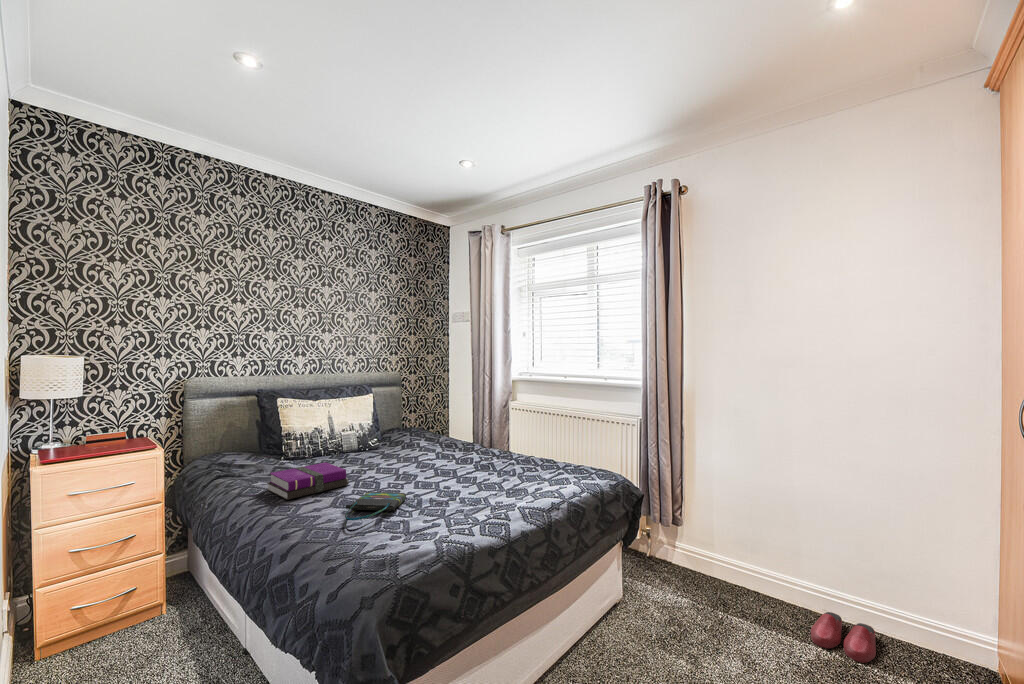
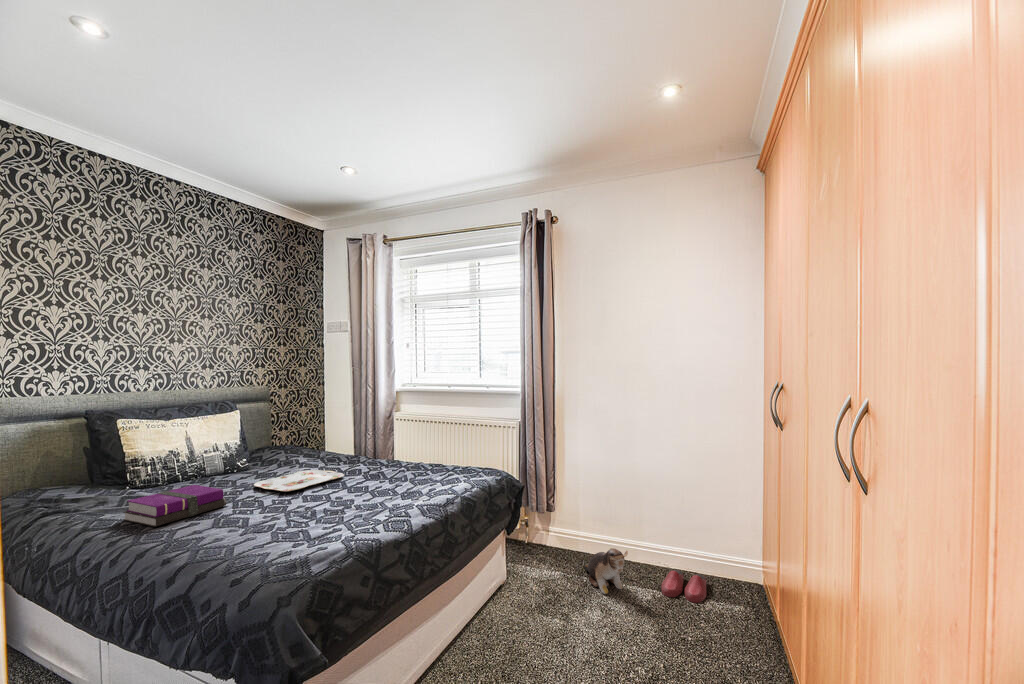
serving tray: none [377,455,457,476] -> present [254,470,344,492]
tote bag: present [345,492,406,532] -> none [232,506,298,546]
plush toy: none [711,576,766,628] -> present [584,548,628,594]

